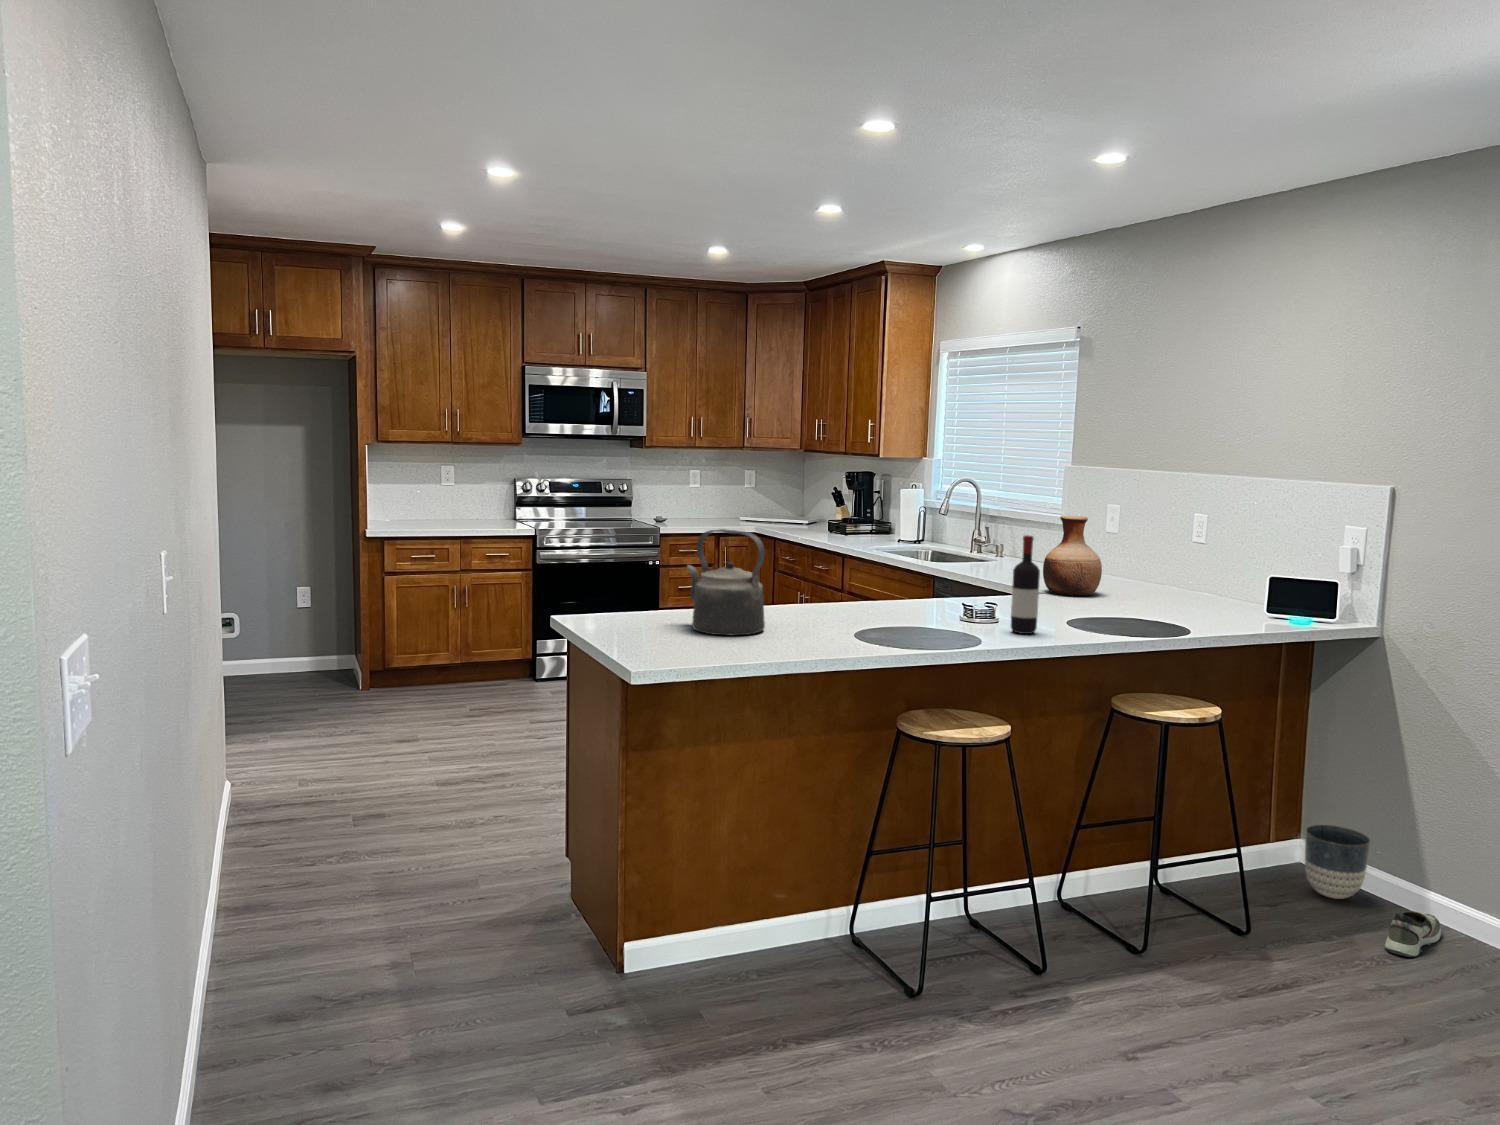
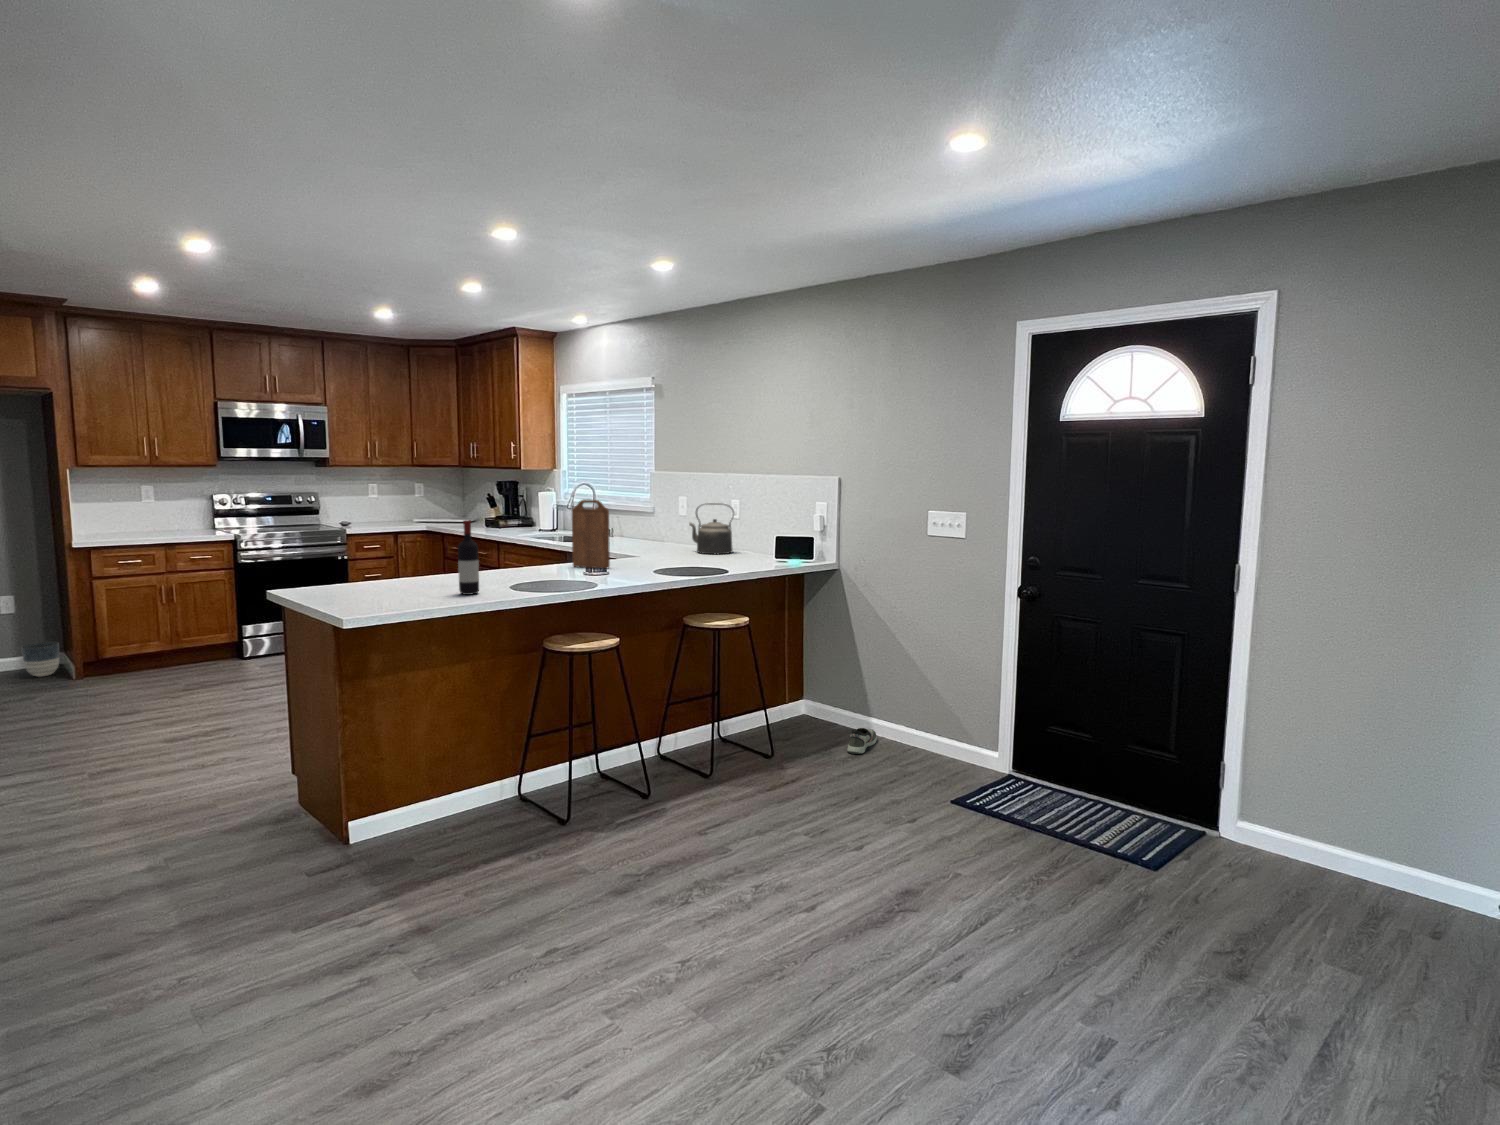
cutting board: none [945,508,1004,612] -> present [572,499,610,568]
vase: present [1043,516,1102,596] -> none [638,504,676,557]
kettle: present [687,529,765,635] -> present [689,503,734,554]
wine bottle: present [1011,535,1040,634] -> present [458,520,479,595]
planter: present [1305,825,1370,899] -> present [21,642,59,677]

